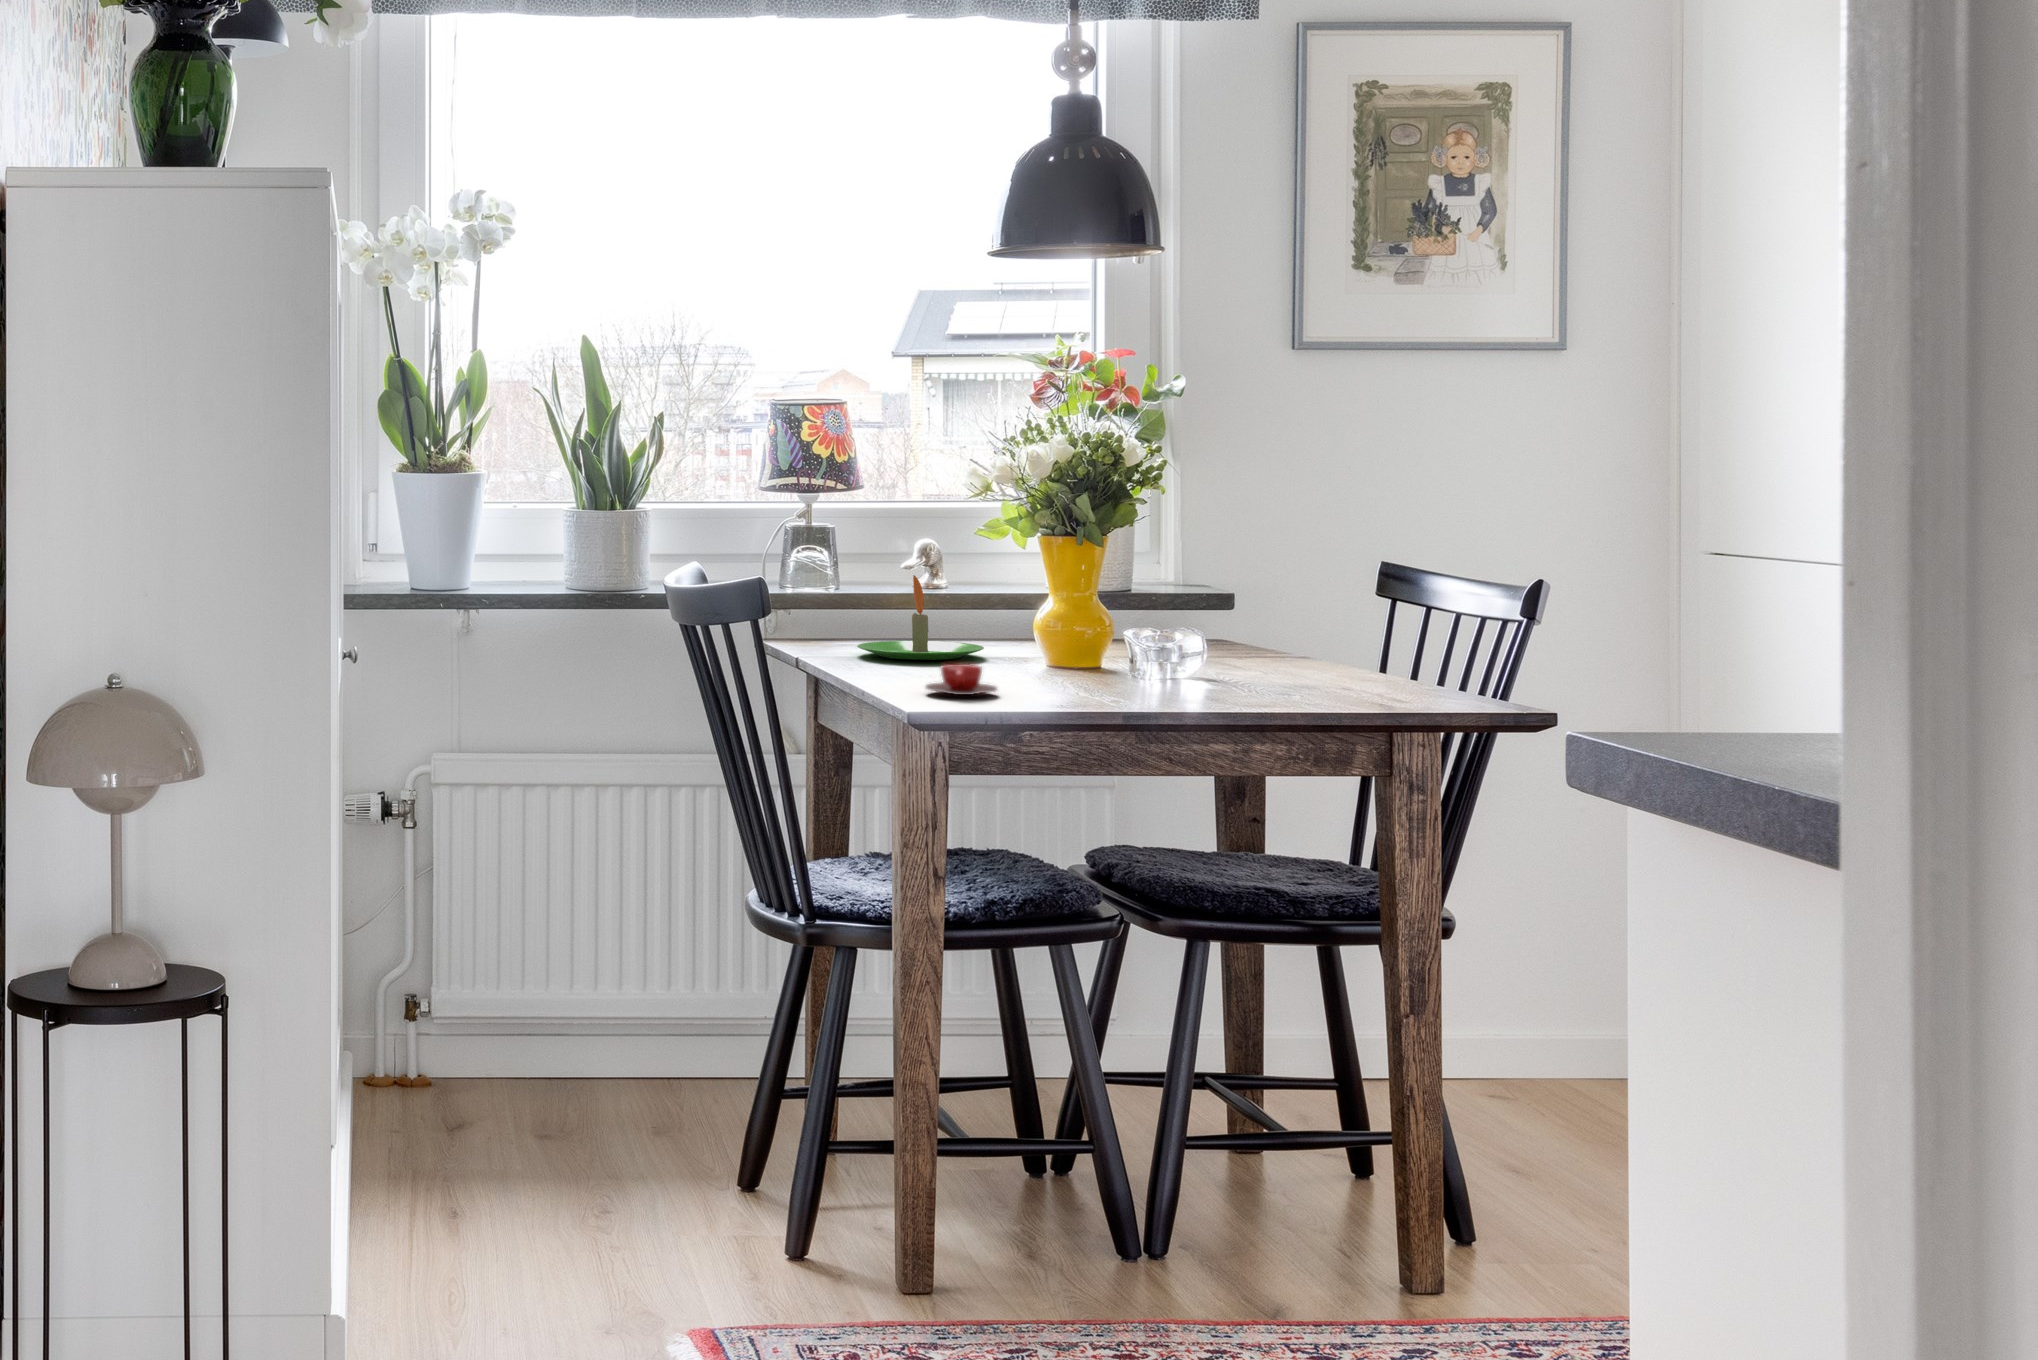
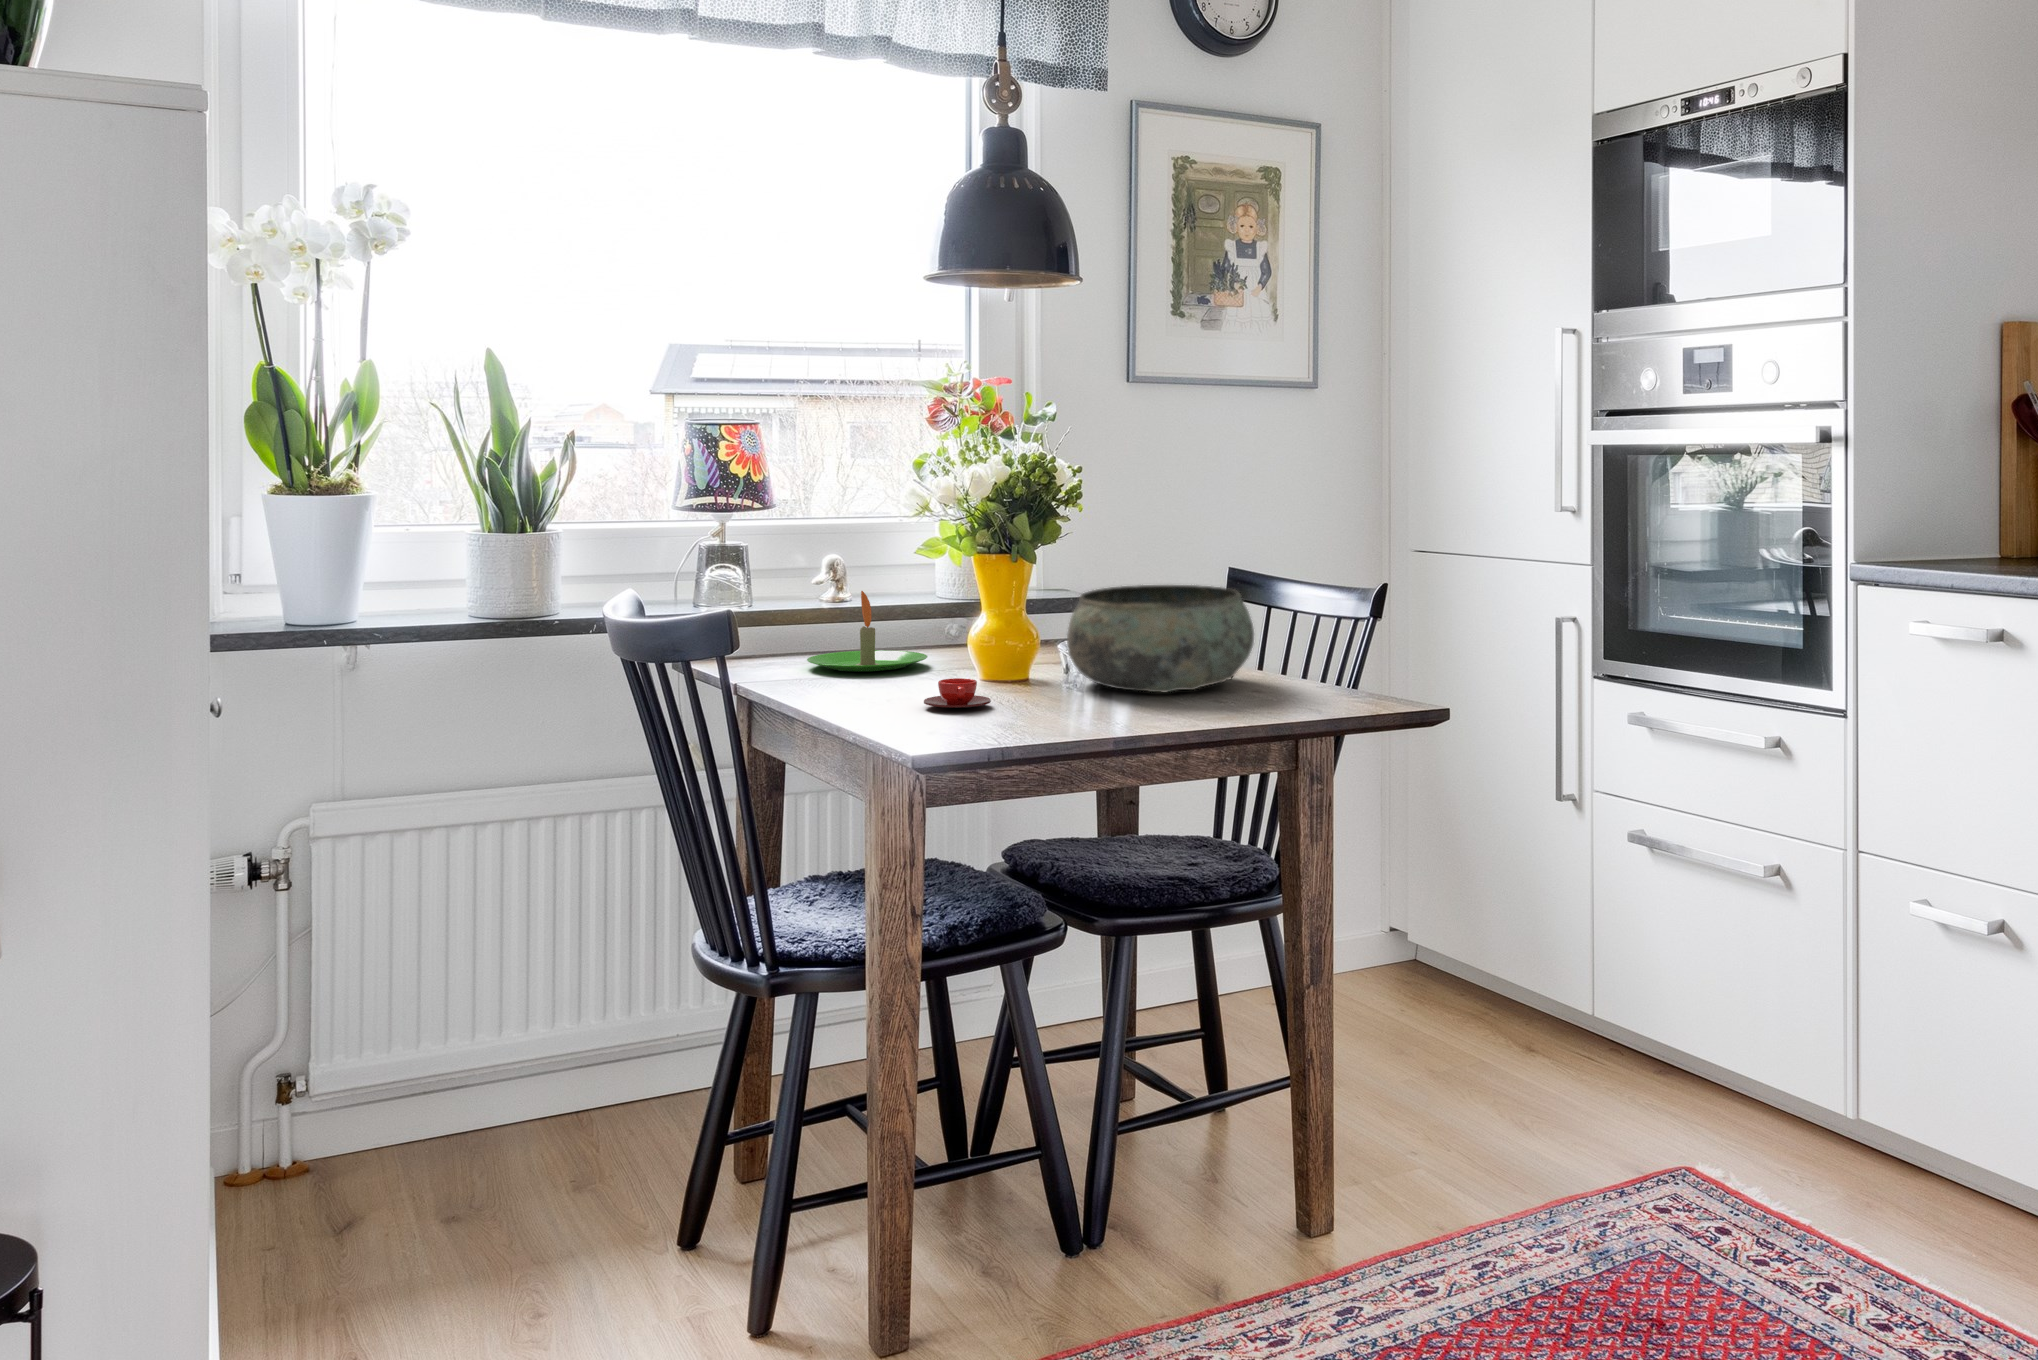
bowl: none [1106,578,1334,696] -> present [1067,585,1254,692]

